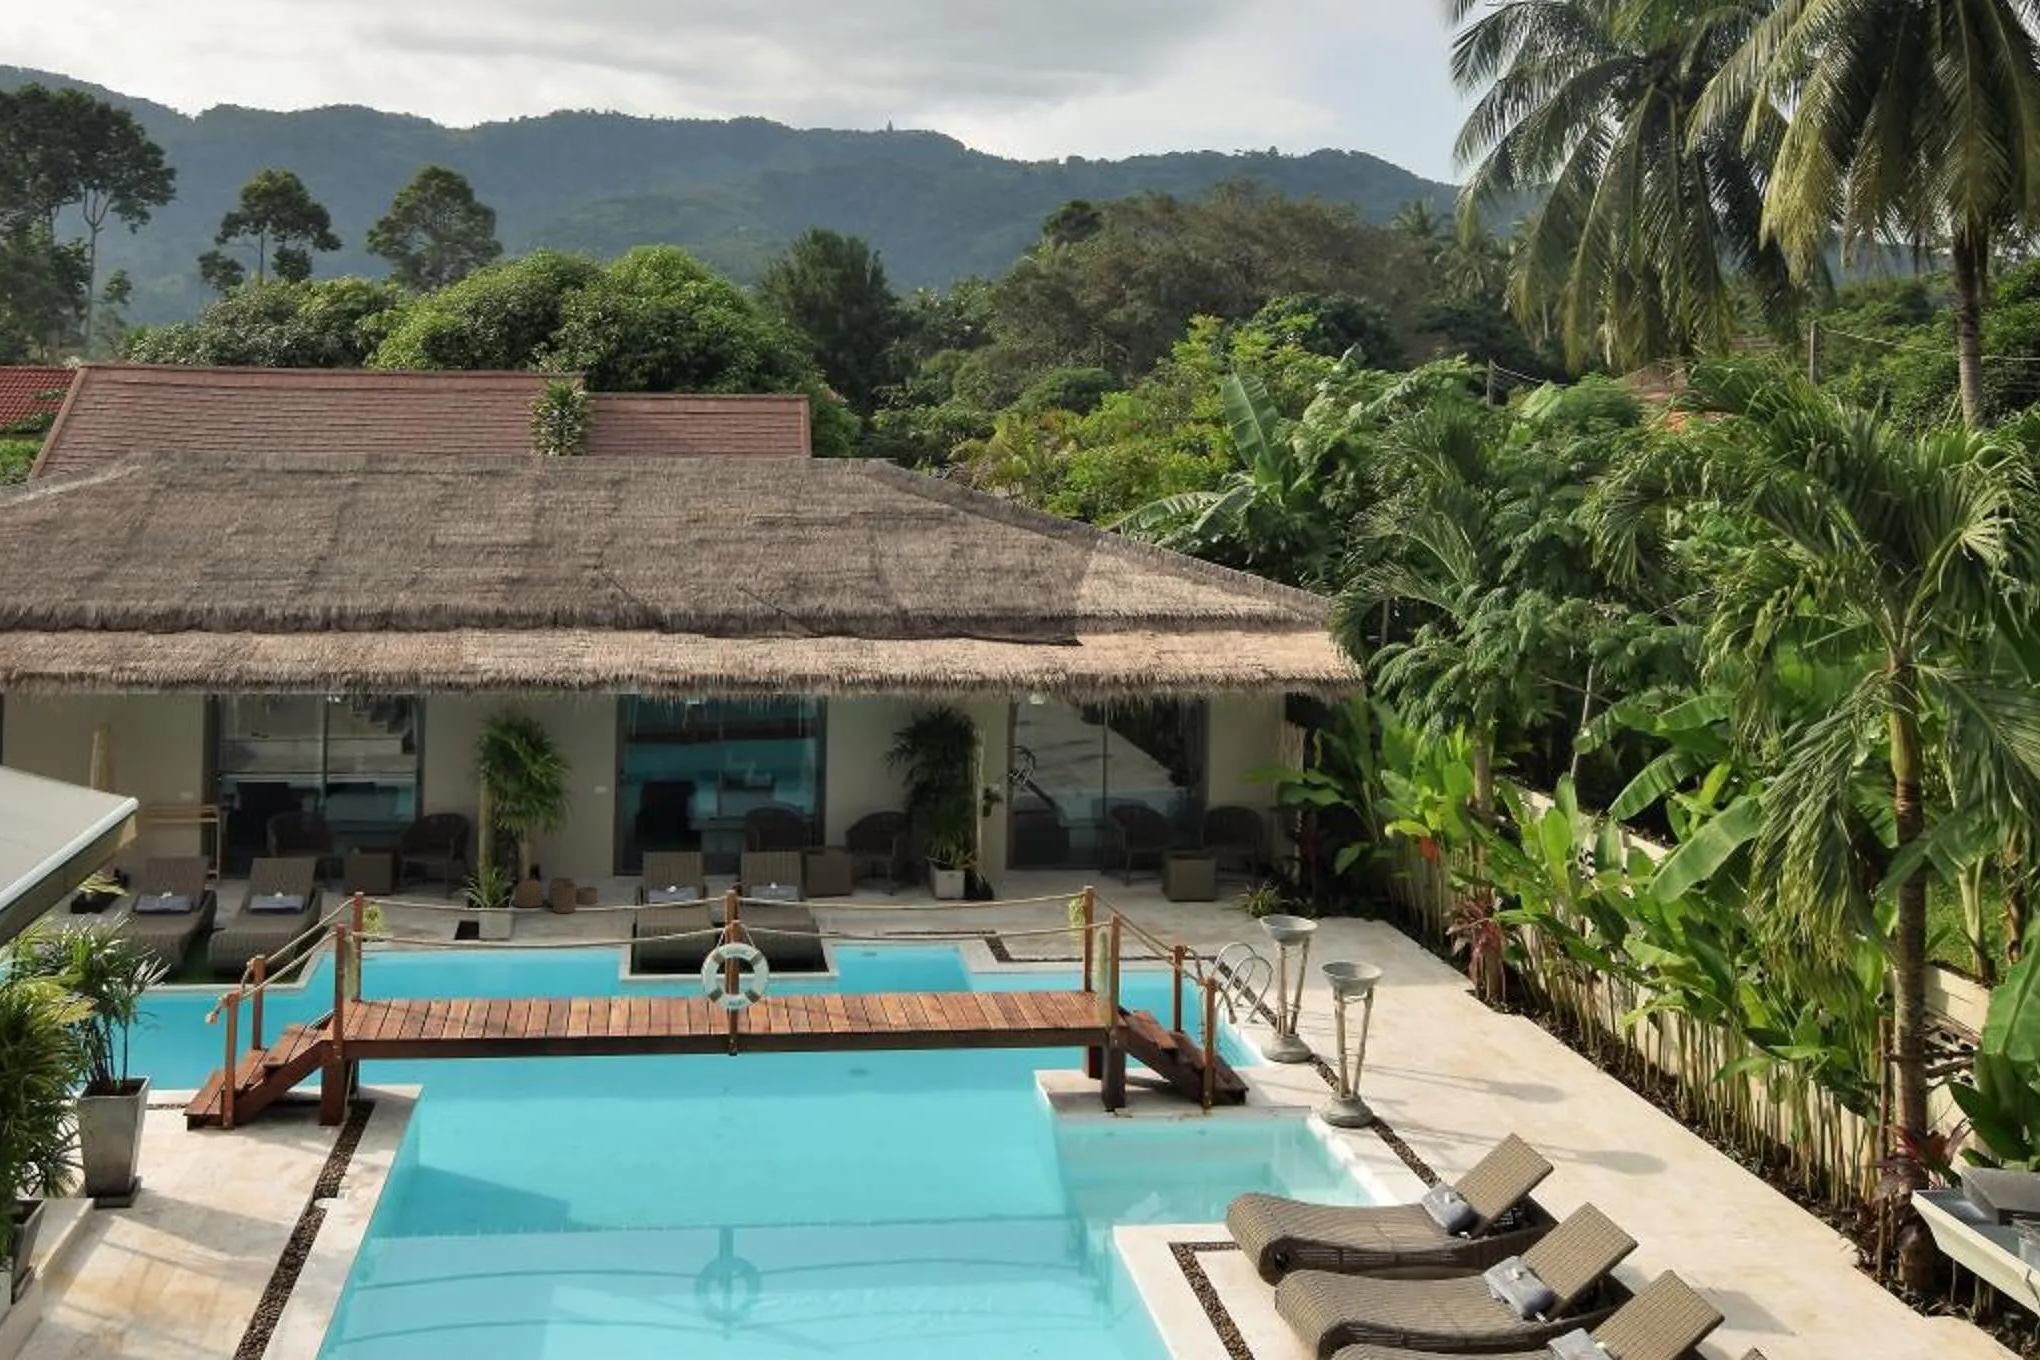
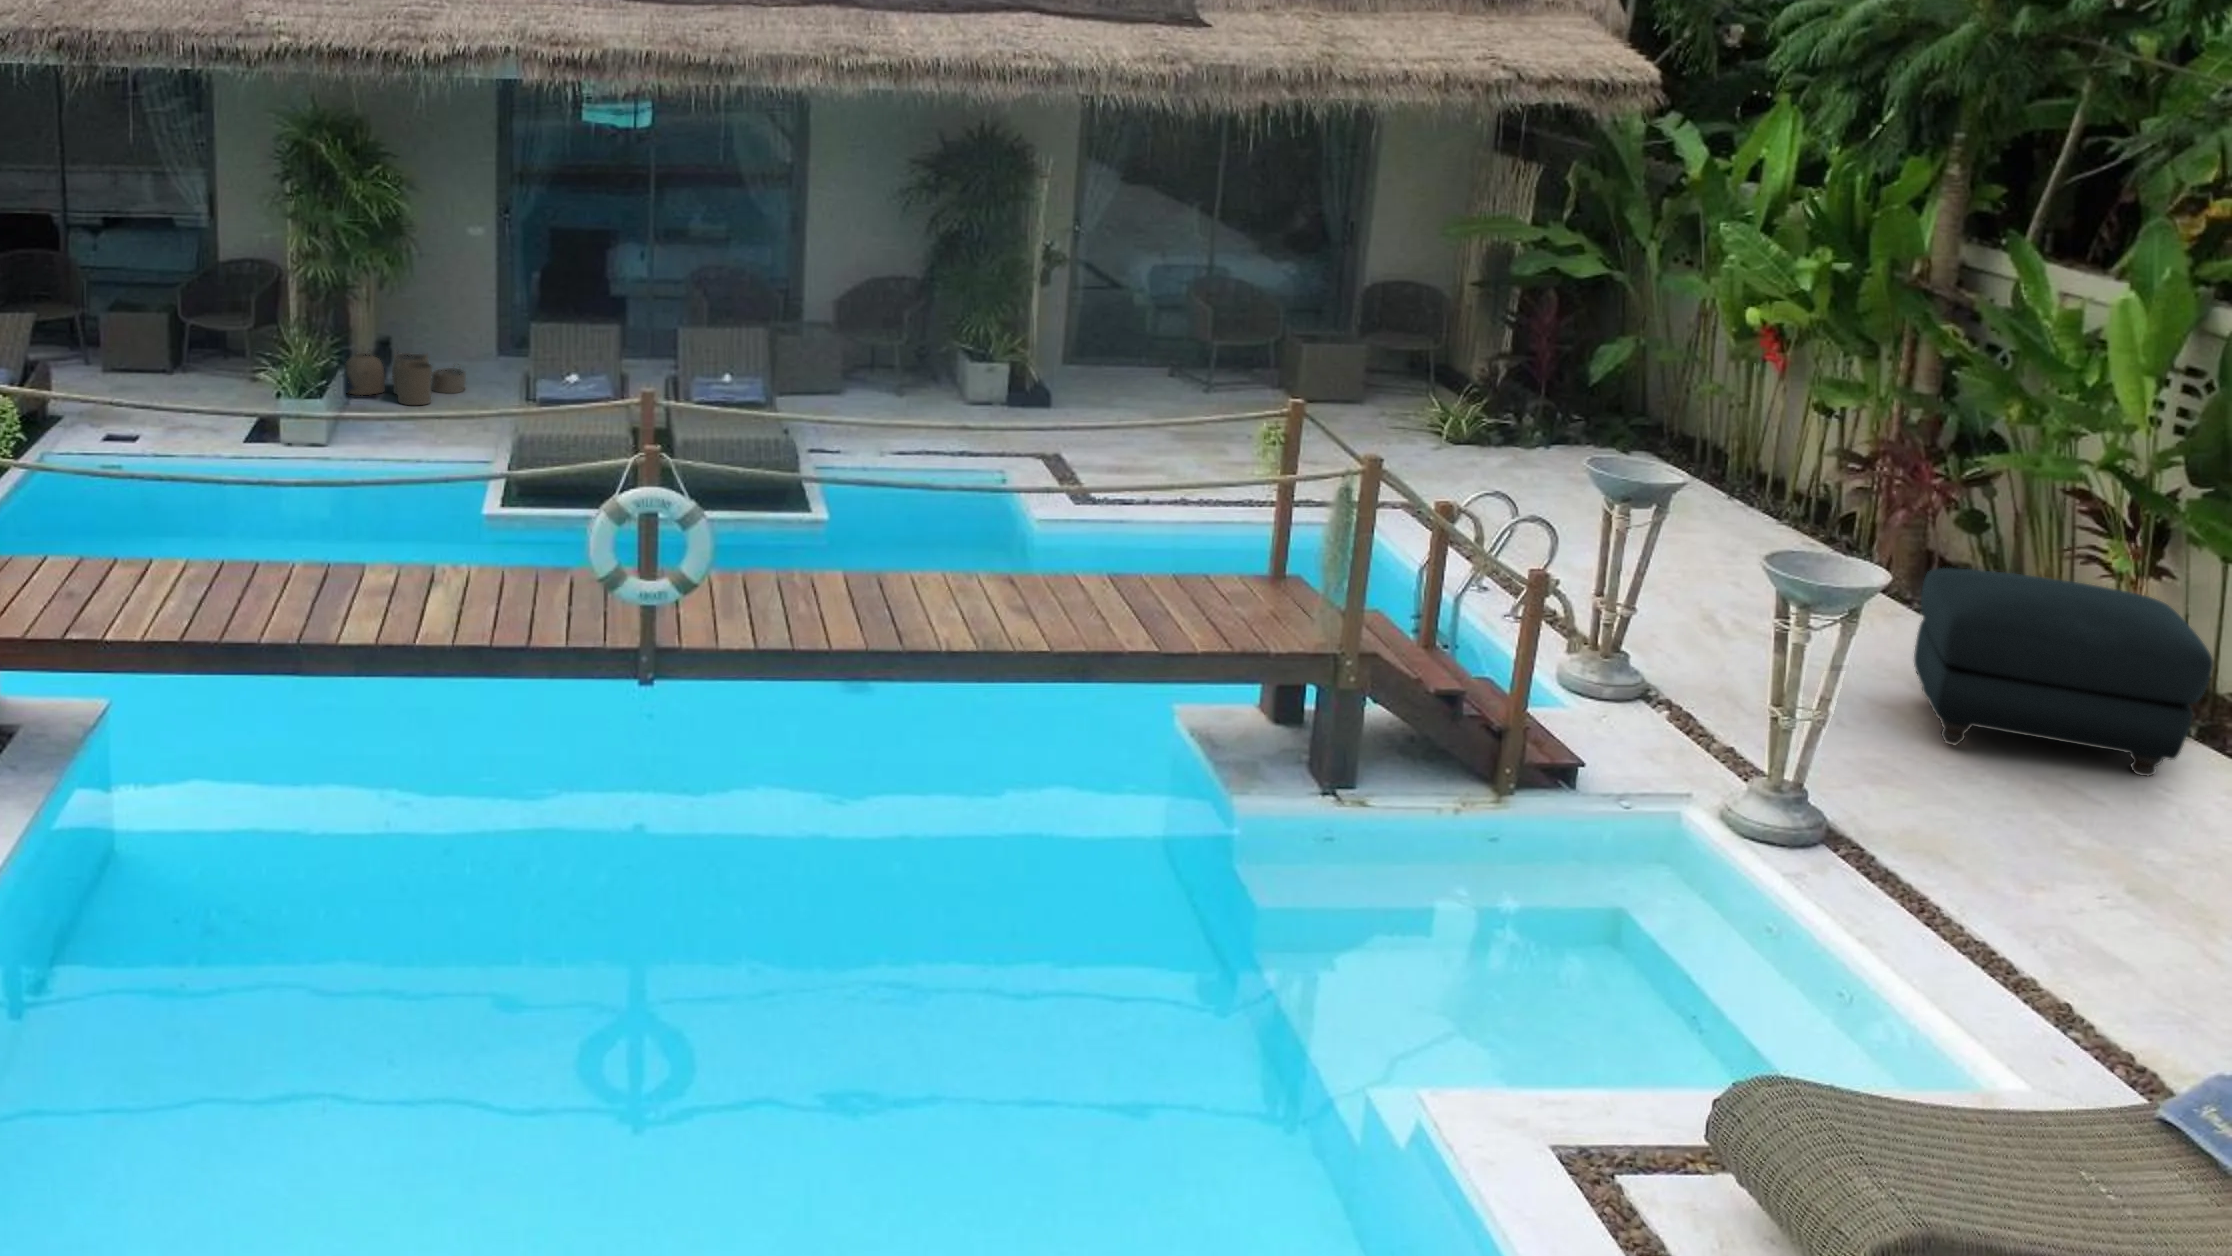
ottoman: none [1443,973,1572,1086] -> present [1914,568,2213,776]

